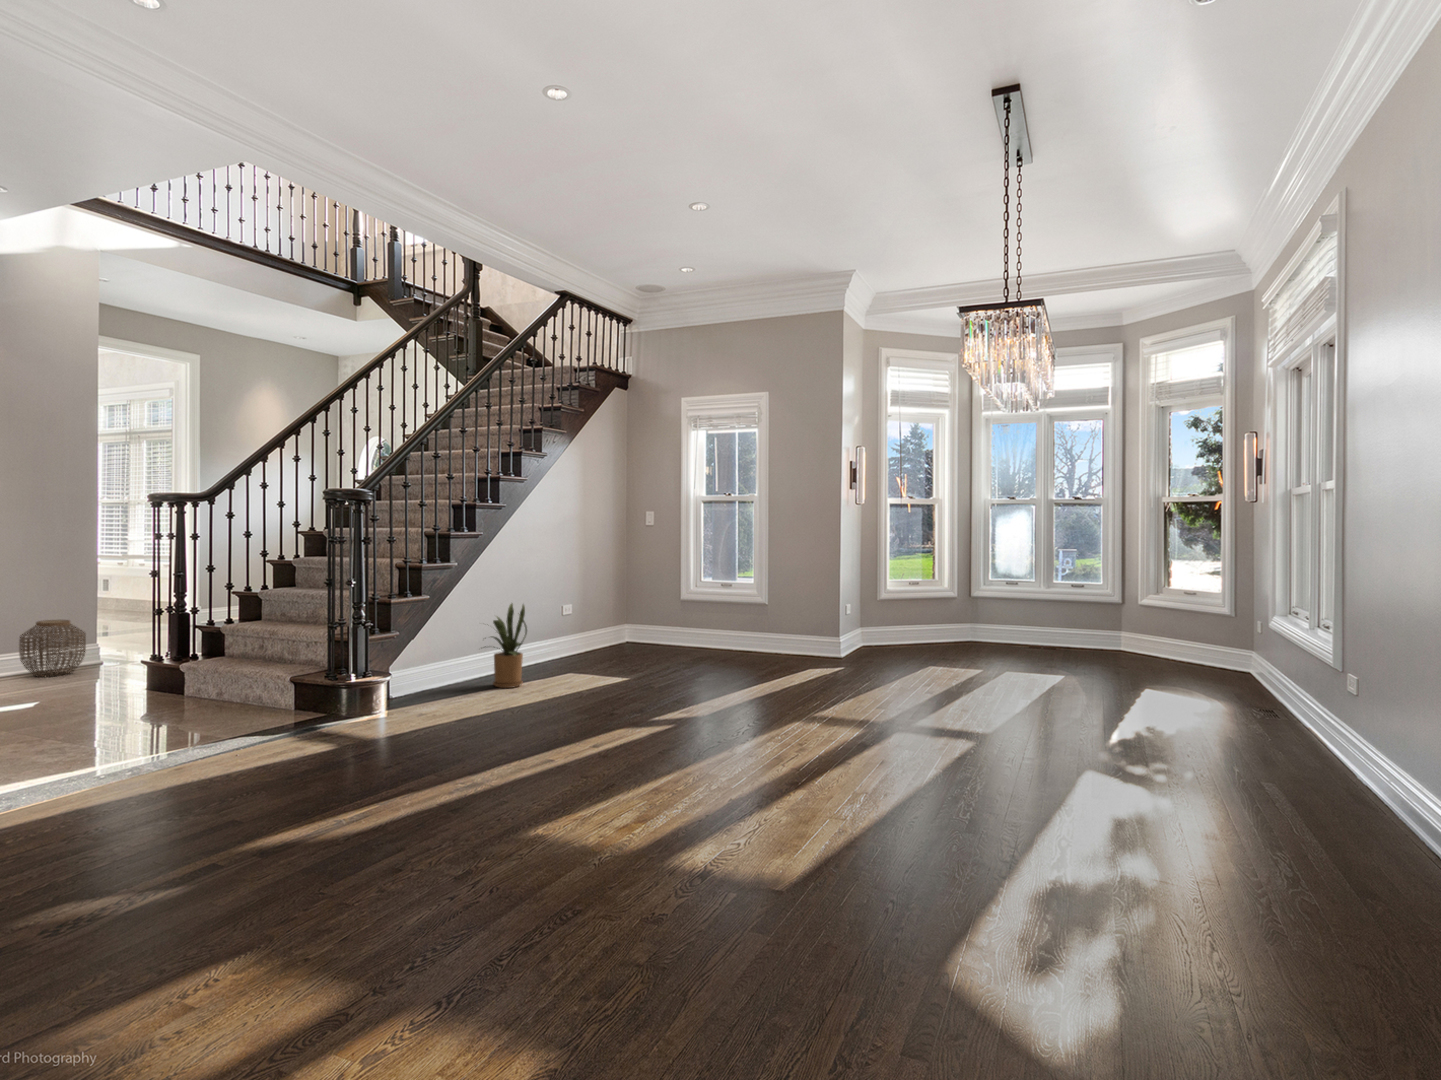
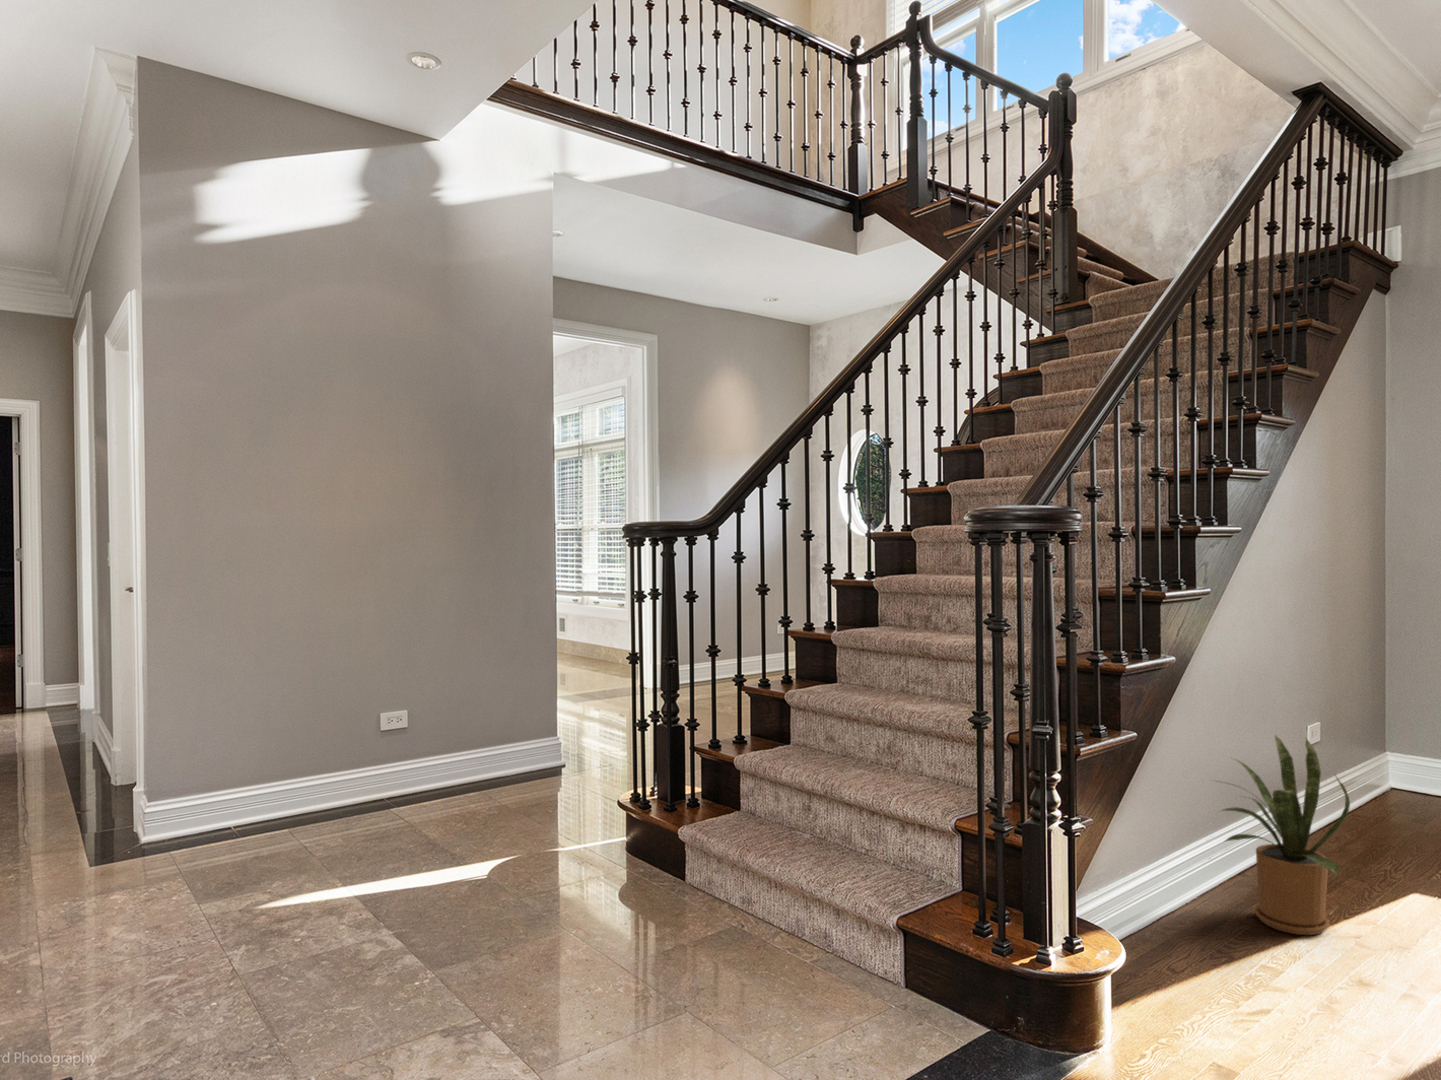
woven basket: present [19,620,86,677] -> none [467,711,544,798]

